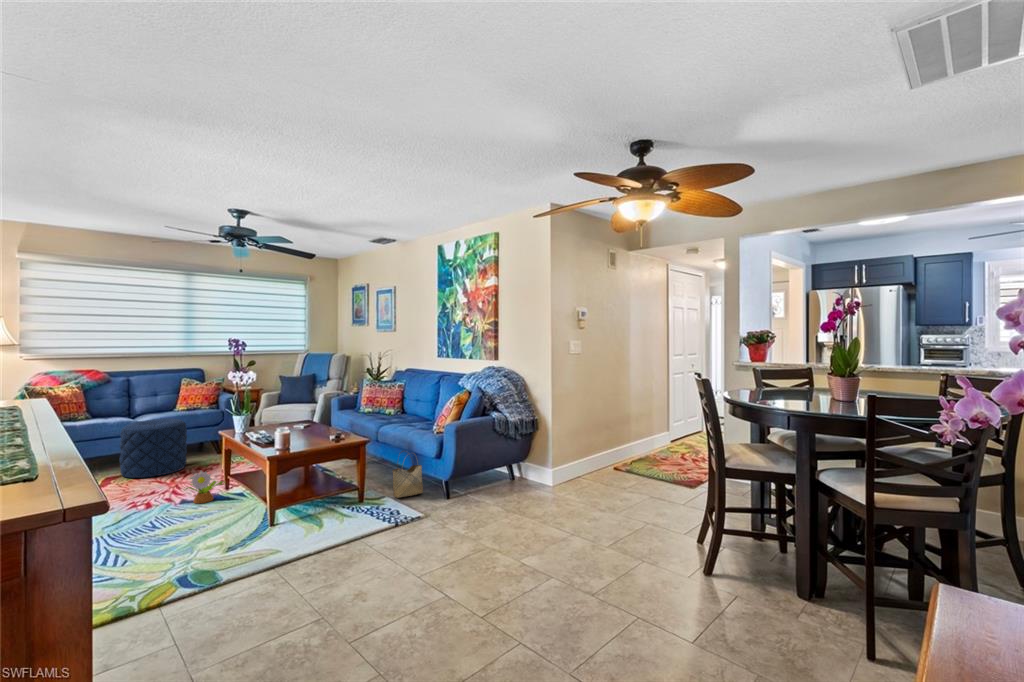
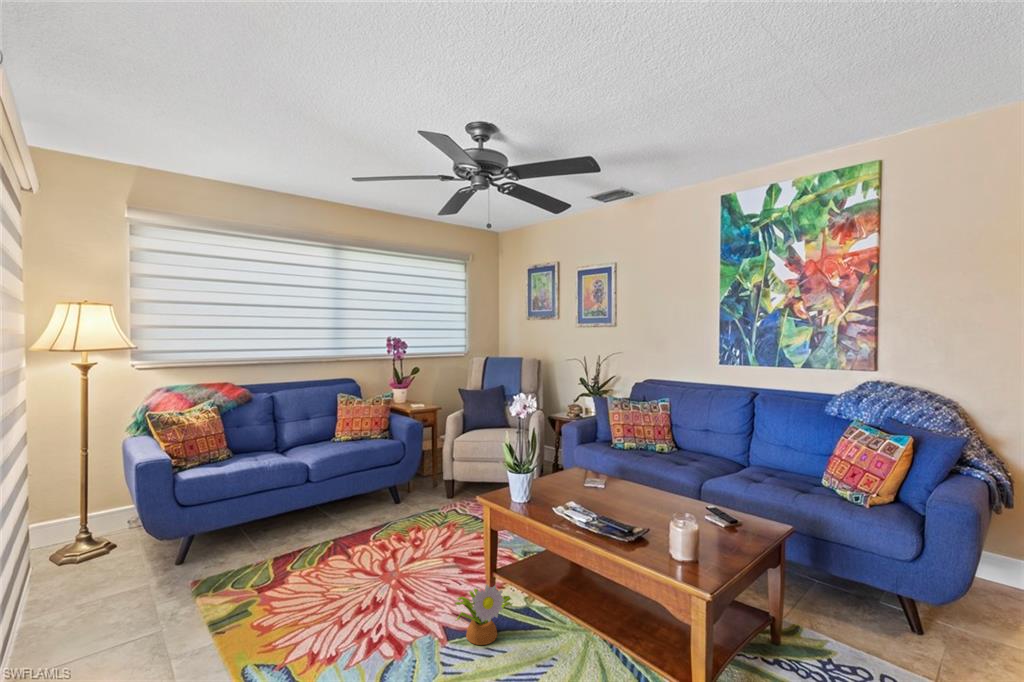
pouf: present [120,418,187,478] -> none [291,460,381,563]
woven basket: present [392,451,423,498] -> none [826,544,874,644]

